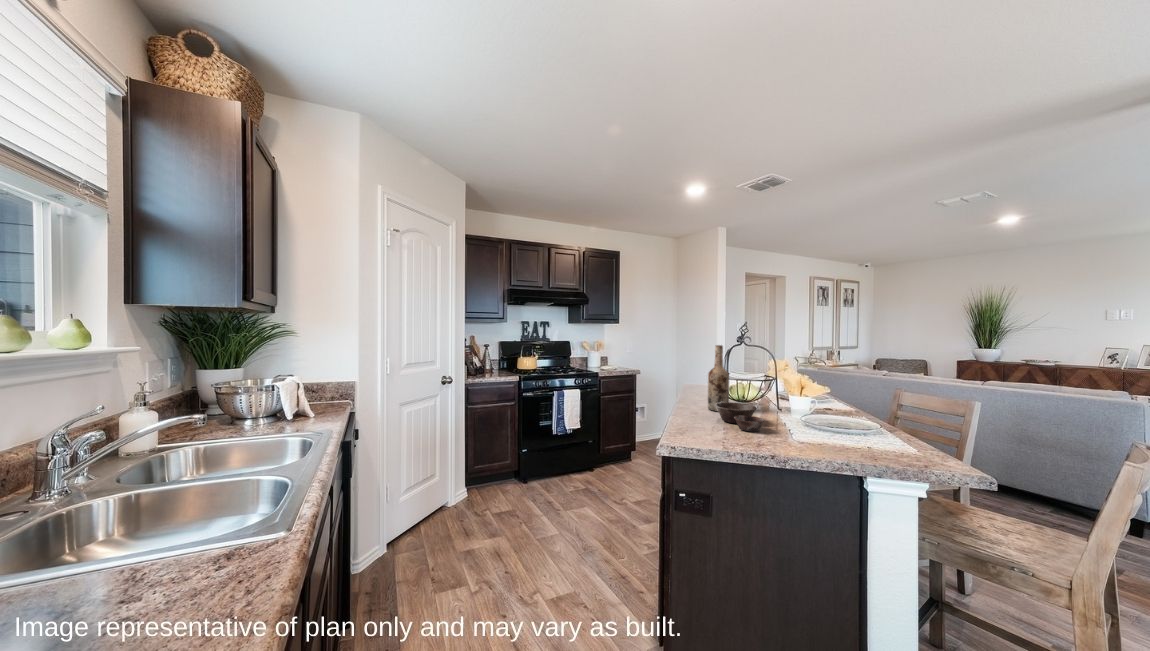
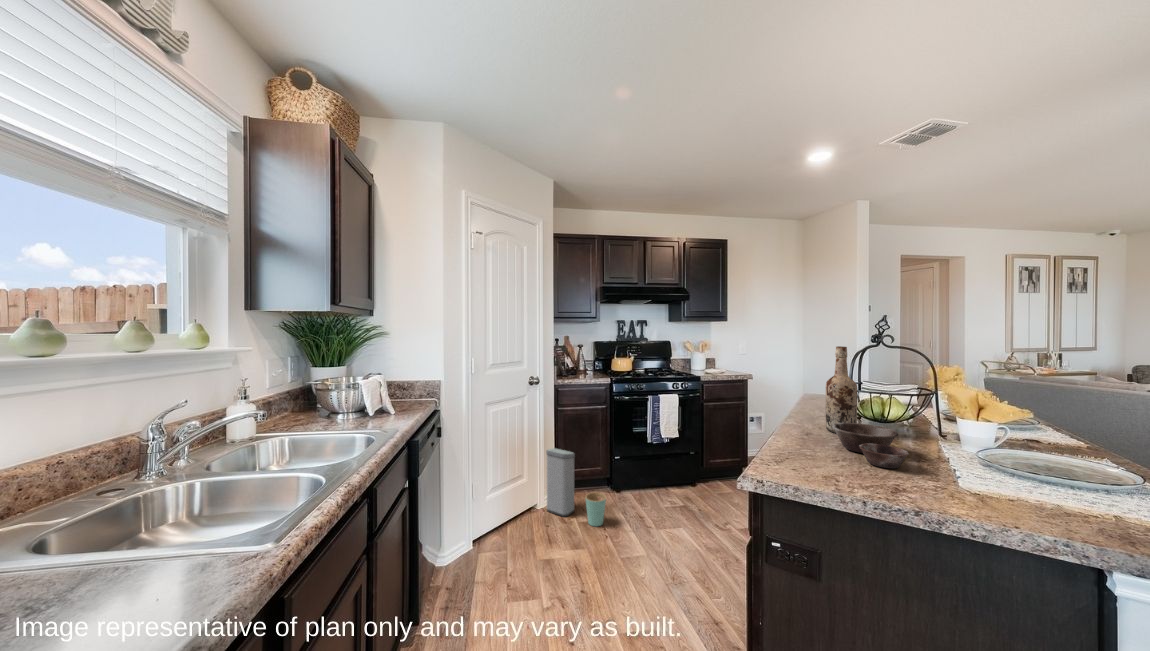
trash can: none [457,446,518,516] -> present [546,448,606,526]

